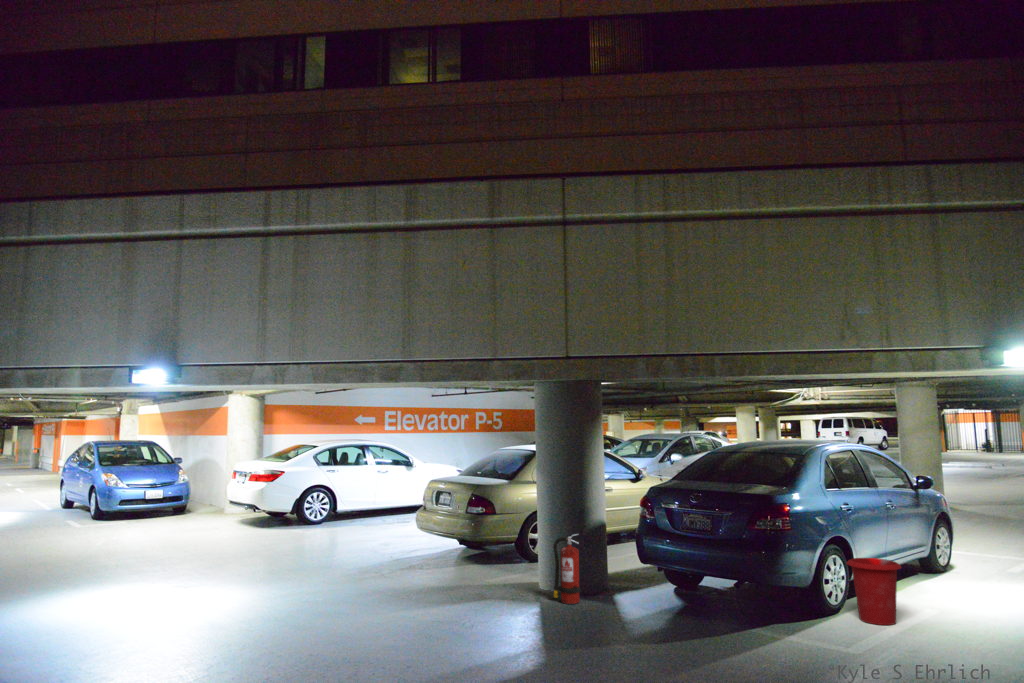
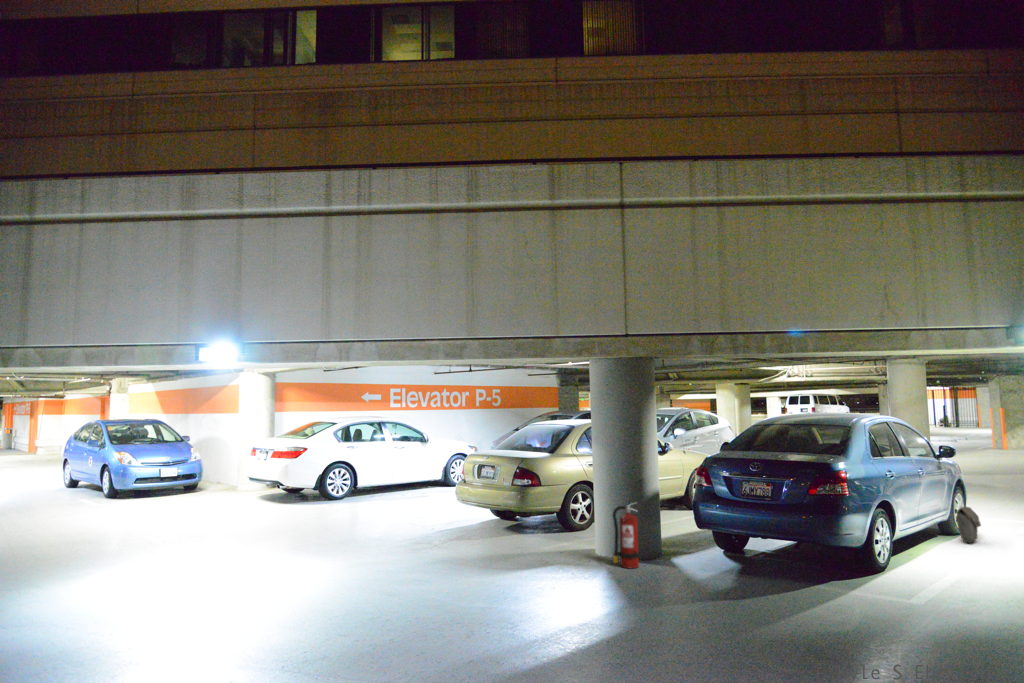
bag: none [934,542,963,582] -> present [956,506,981,543]
waste bin: present [847,558,901,625] -> none [892,520,945,581]

